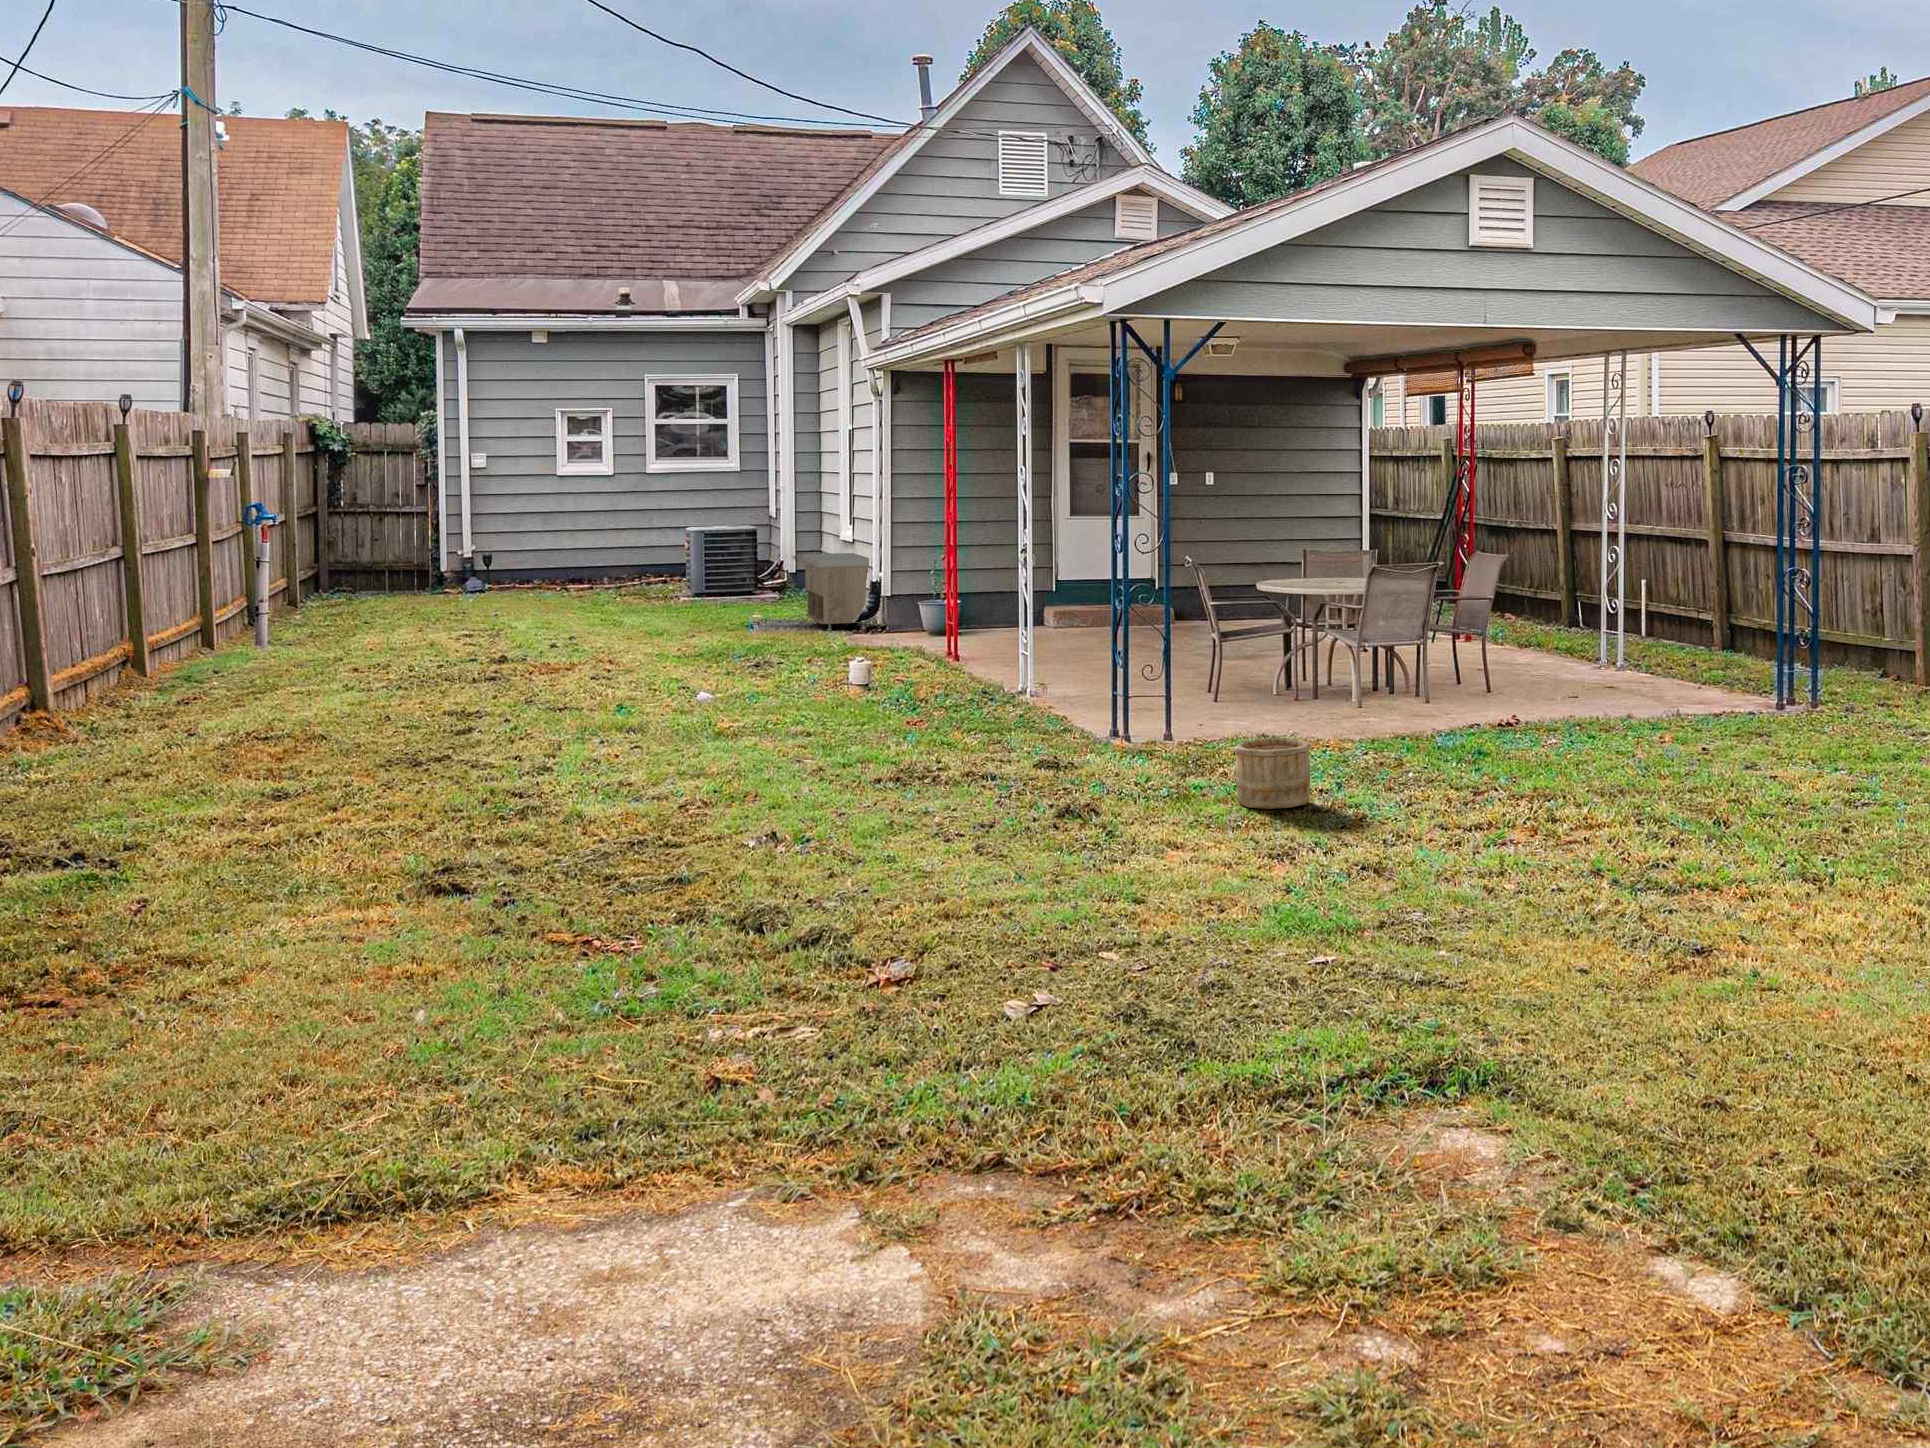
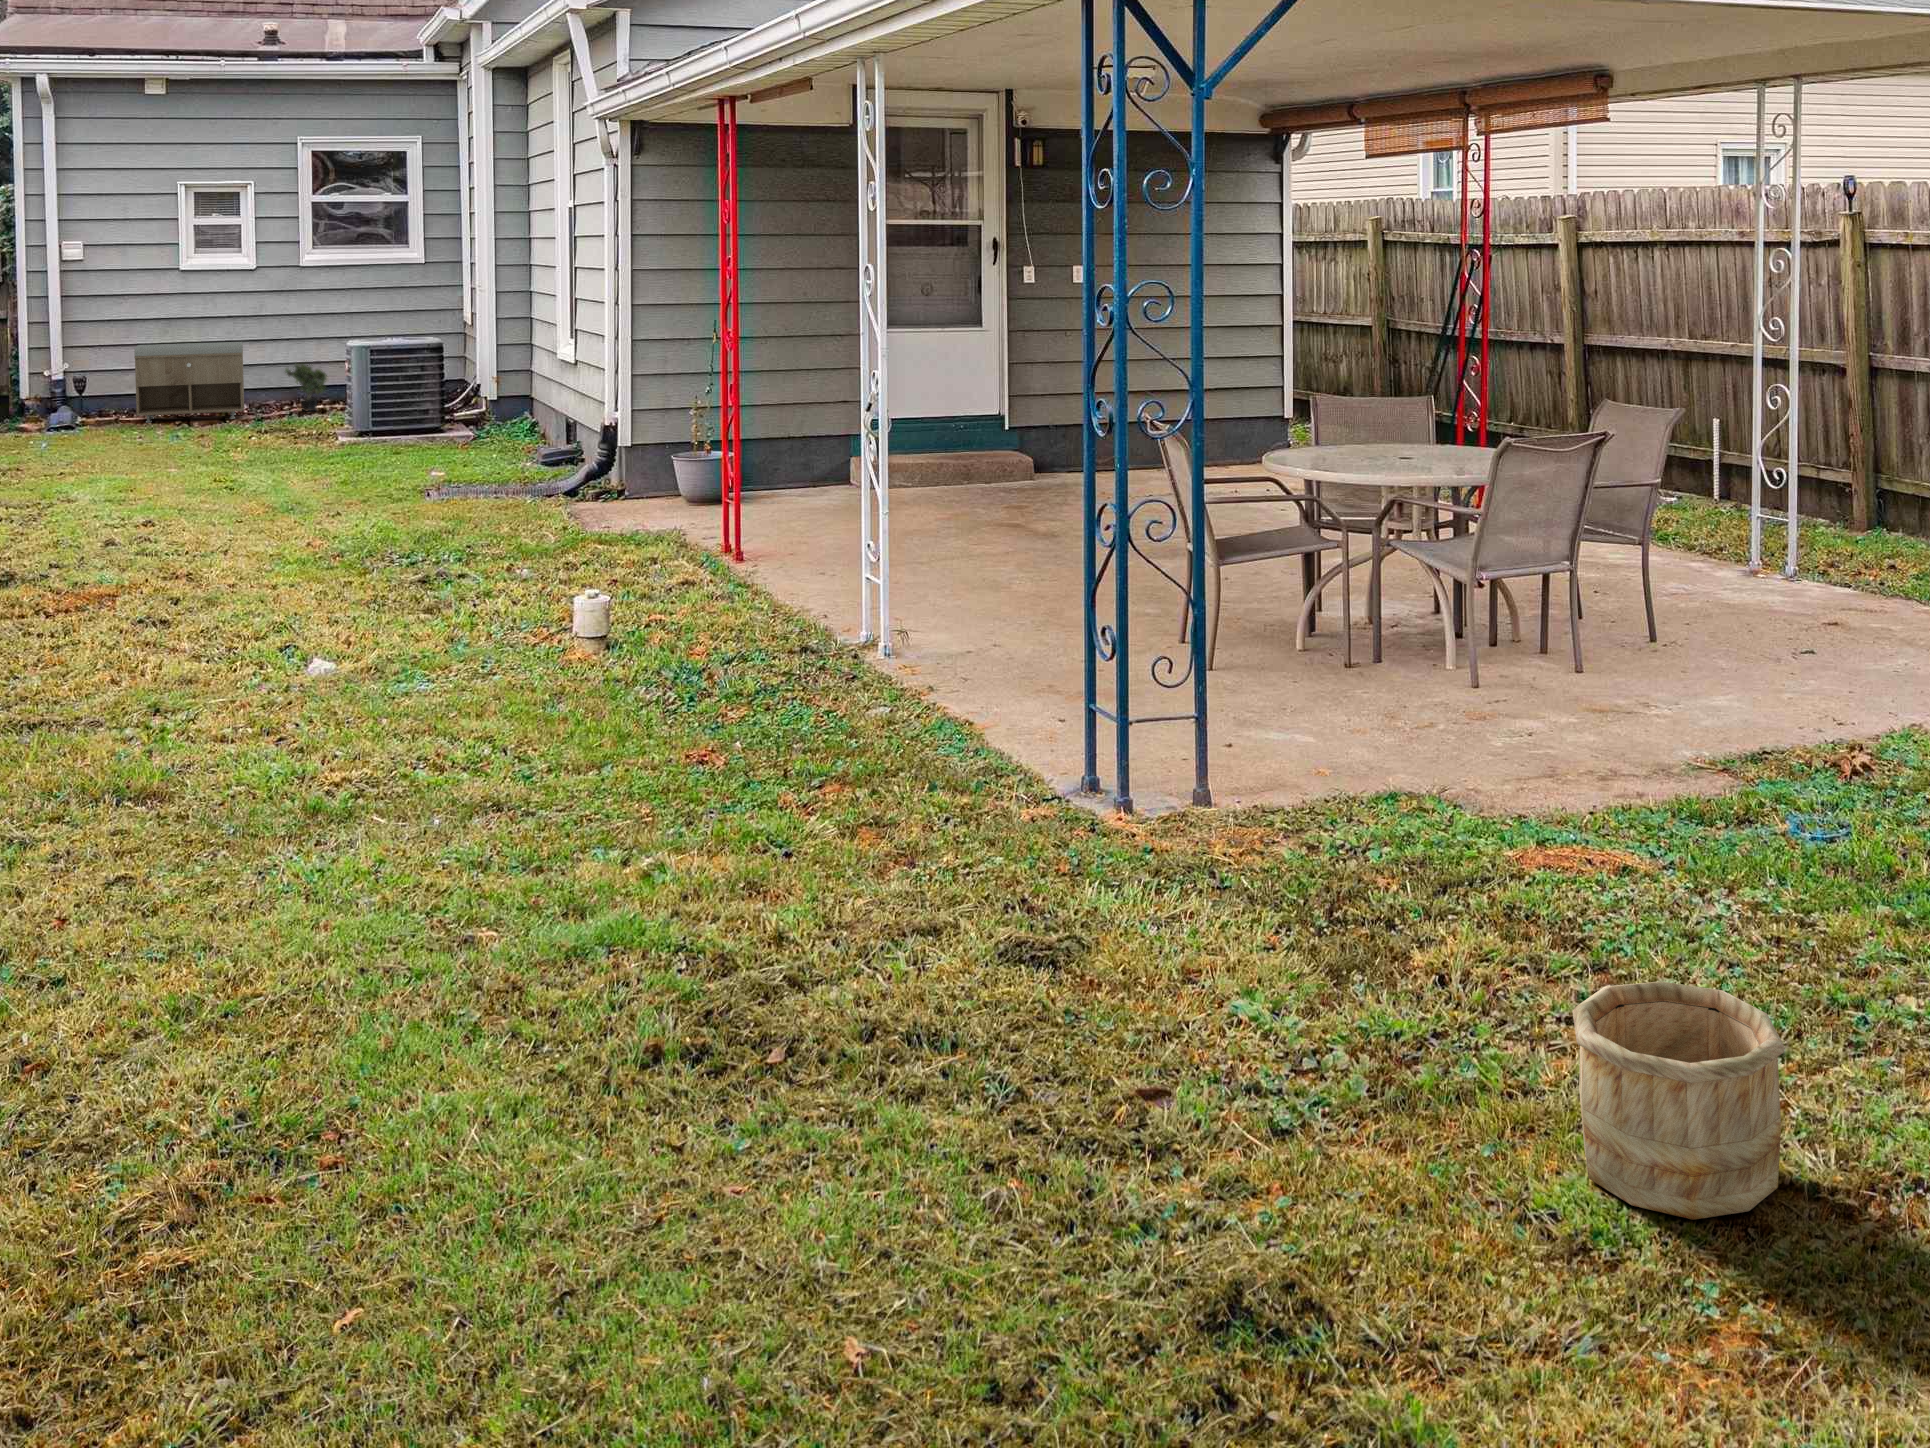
potted plant: none [631,545,664,585] -> present [285,363,327,411]
storage bench: present [802,553,869,630] -> present [134,342,244,422]

